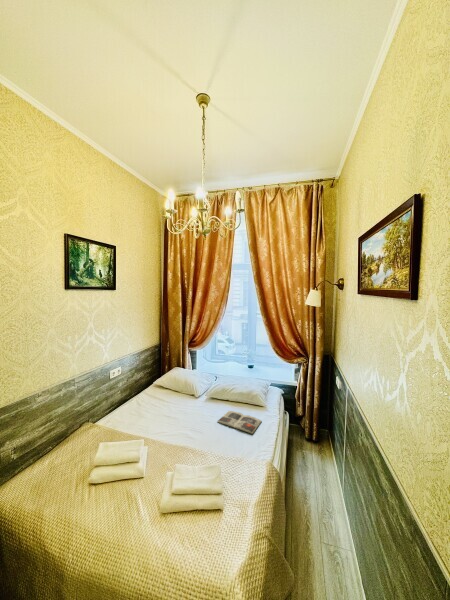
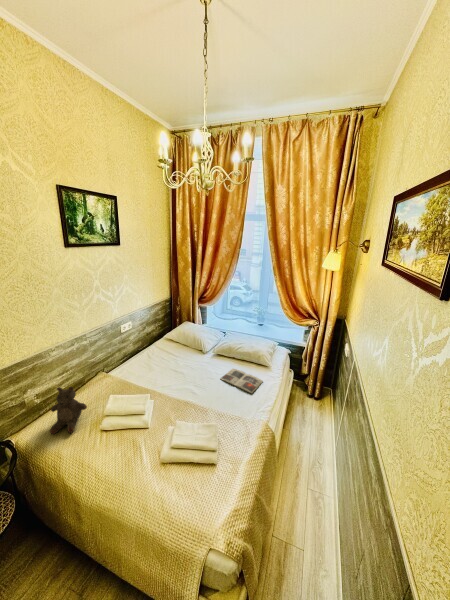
stuffed bear: none [32,431,76,492] -> present [50,387,87,434]

